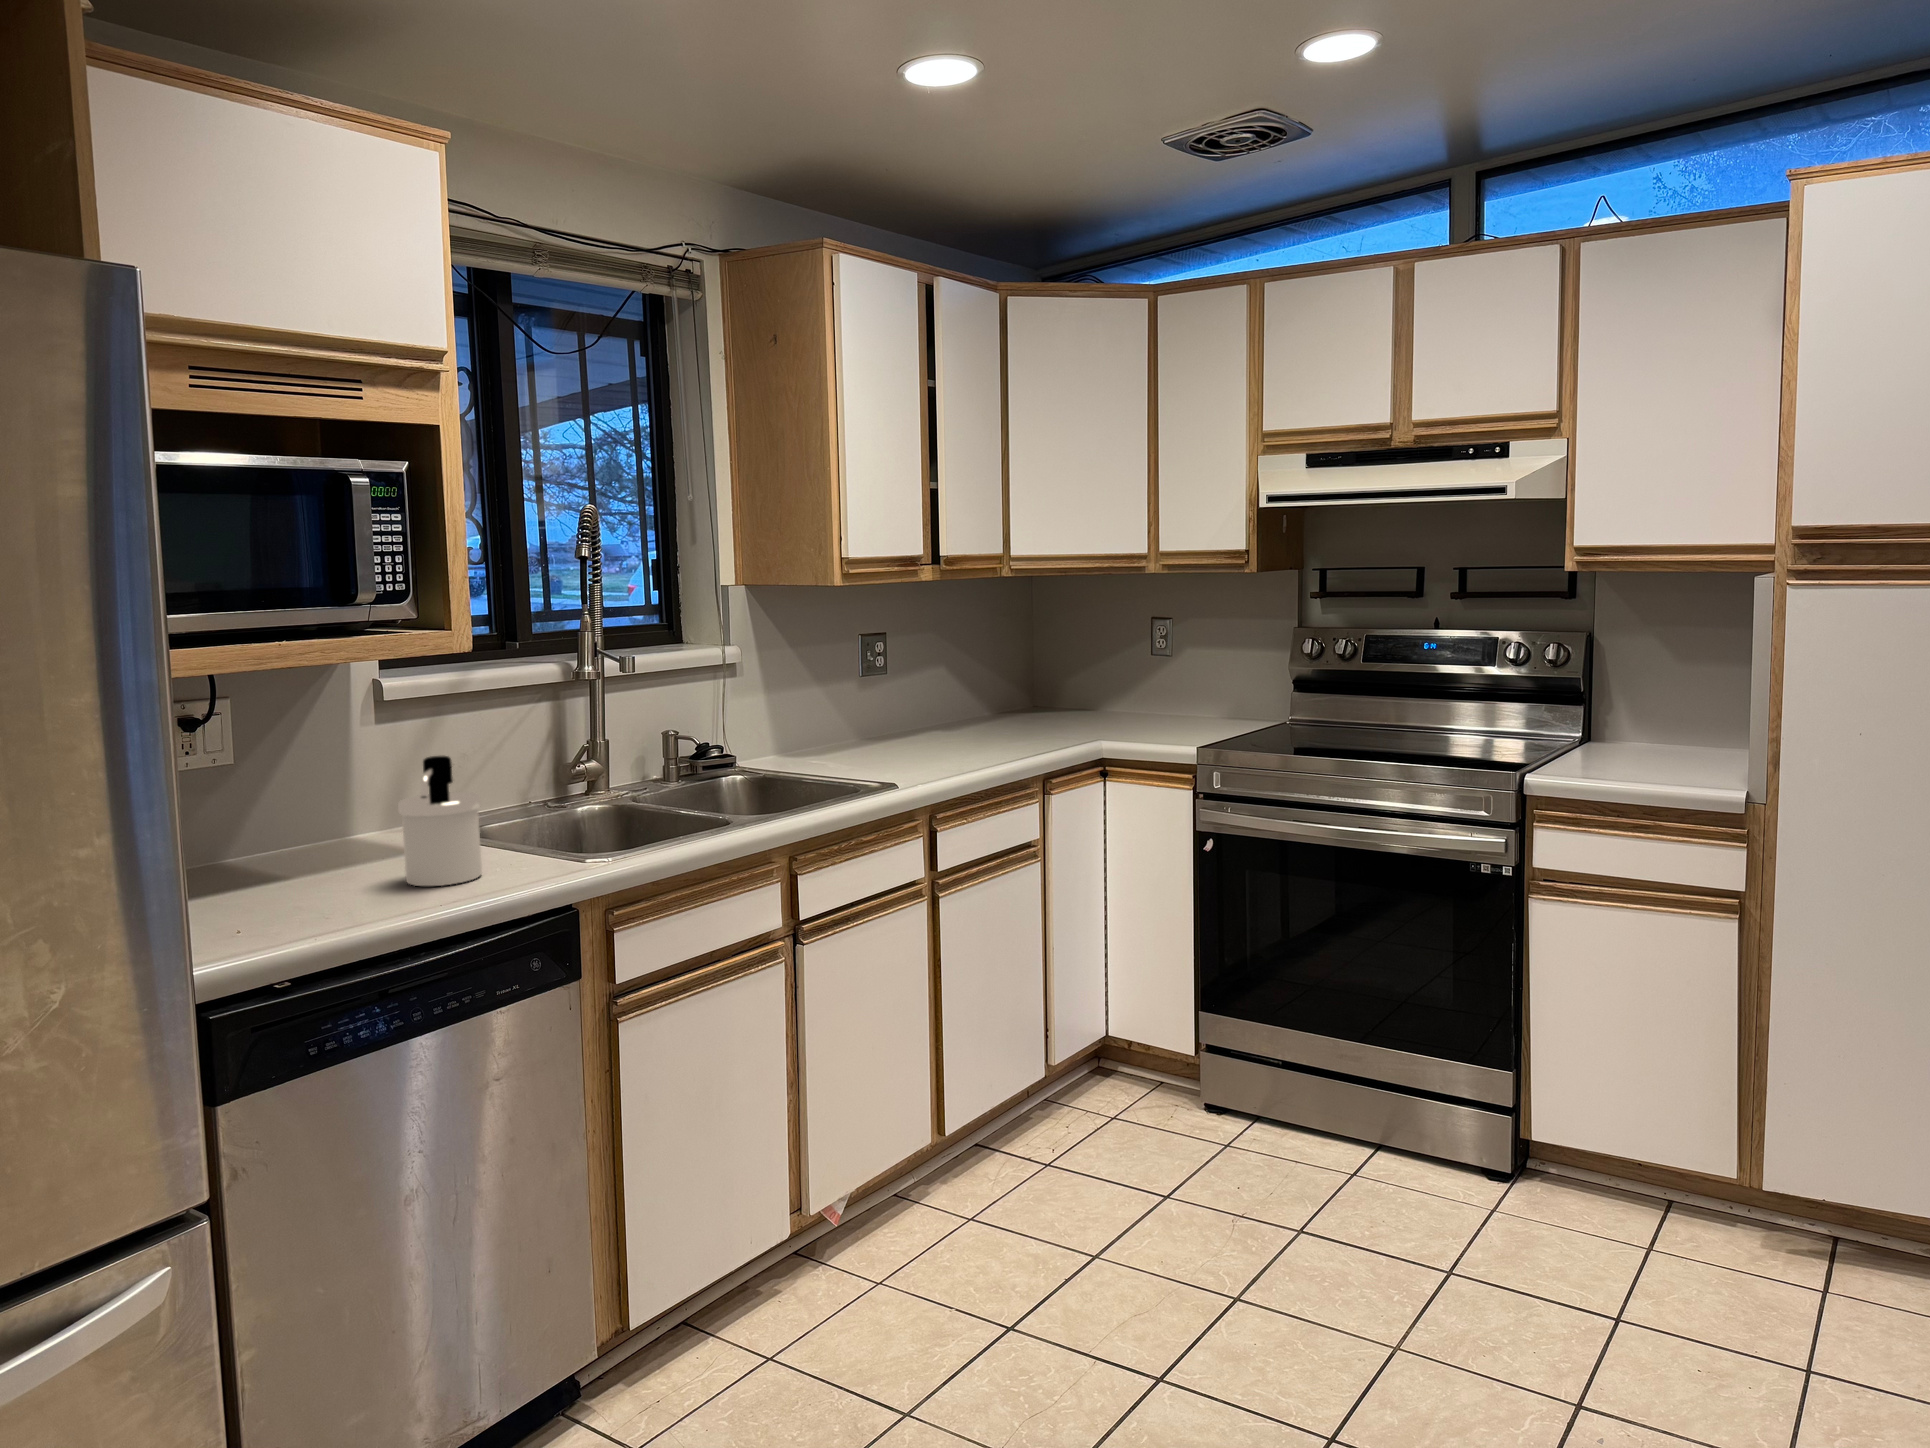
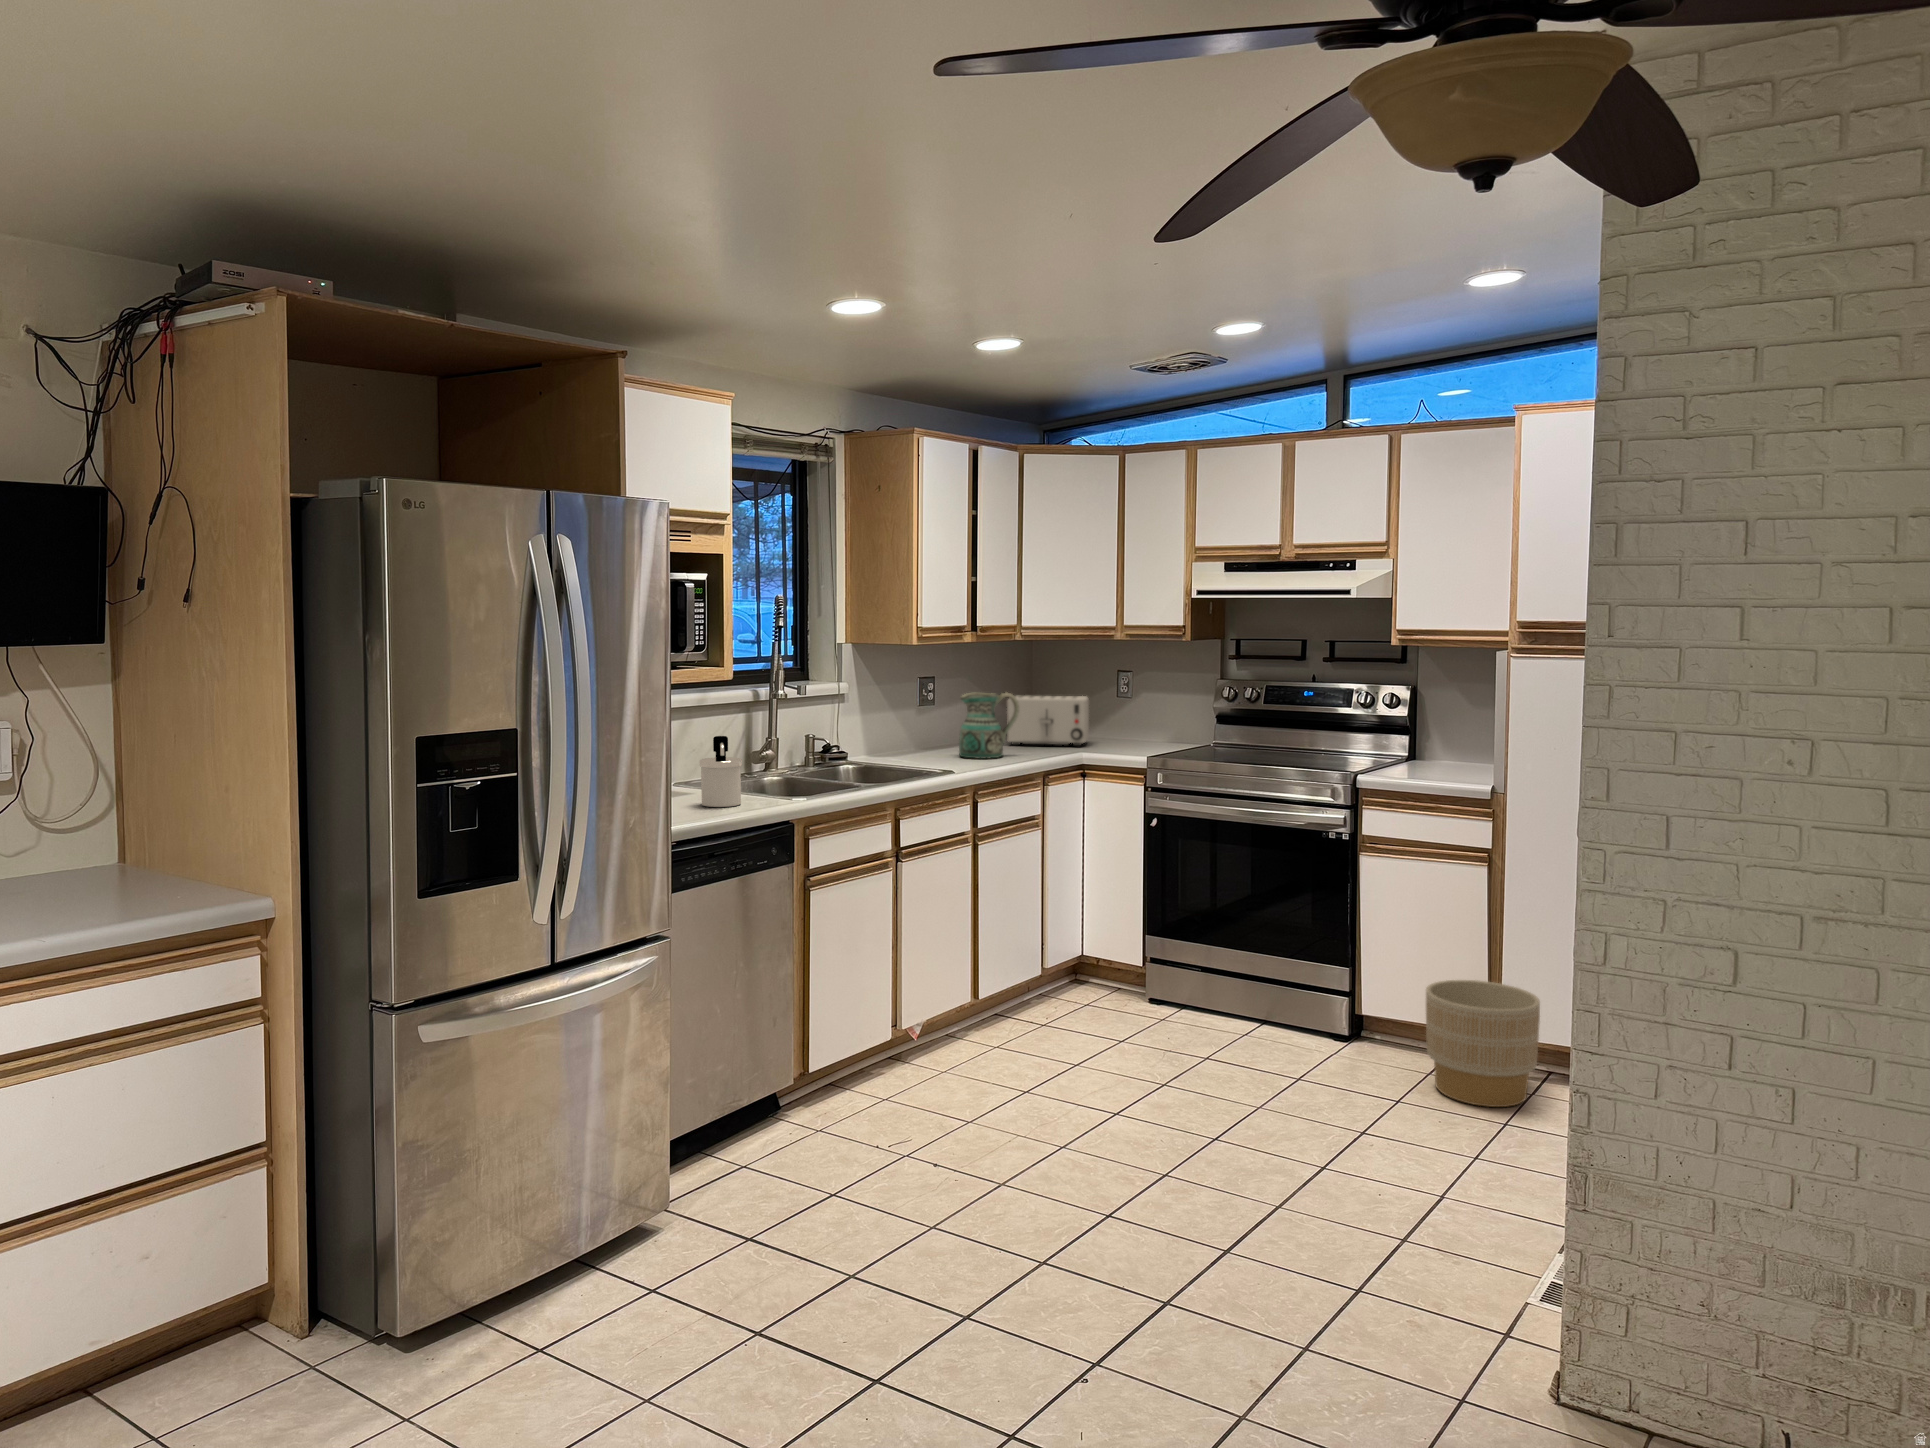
ceramic pitcher: none [914,654,1004,756] -> present [959,692,1019,759]
toaster: none [992,655,1112,729] -> present [1007,696,1089,746]
planter: none [1652,1103,1846,1328] -> present [1426,980,1540,1107]

